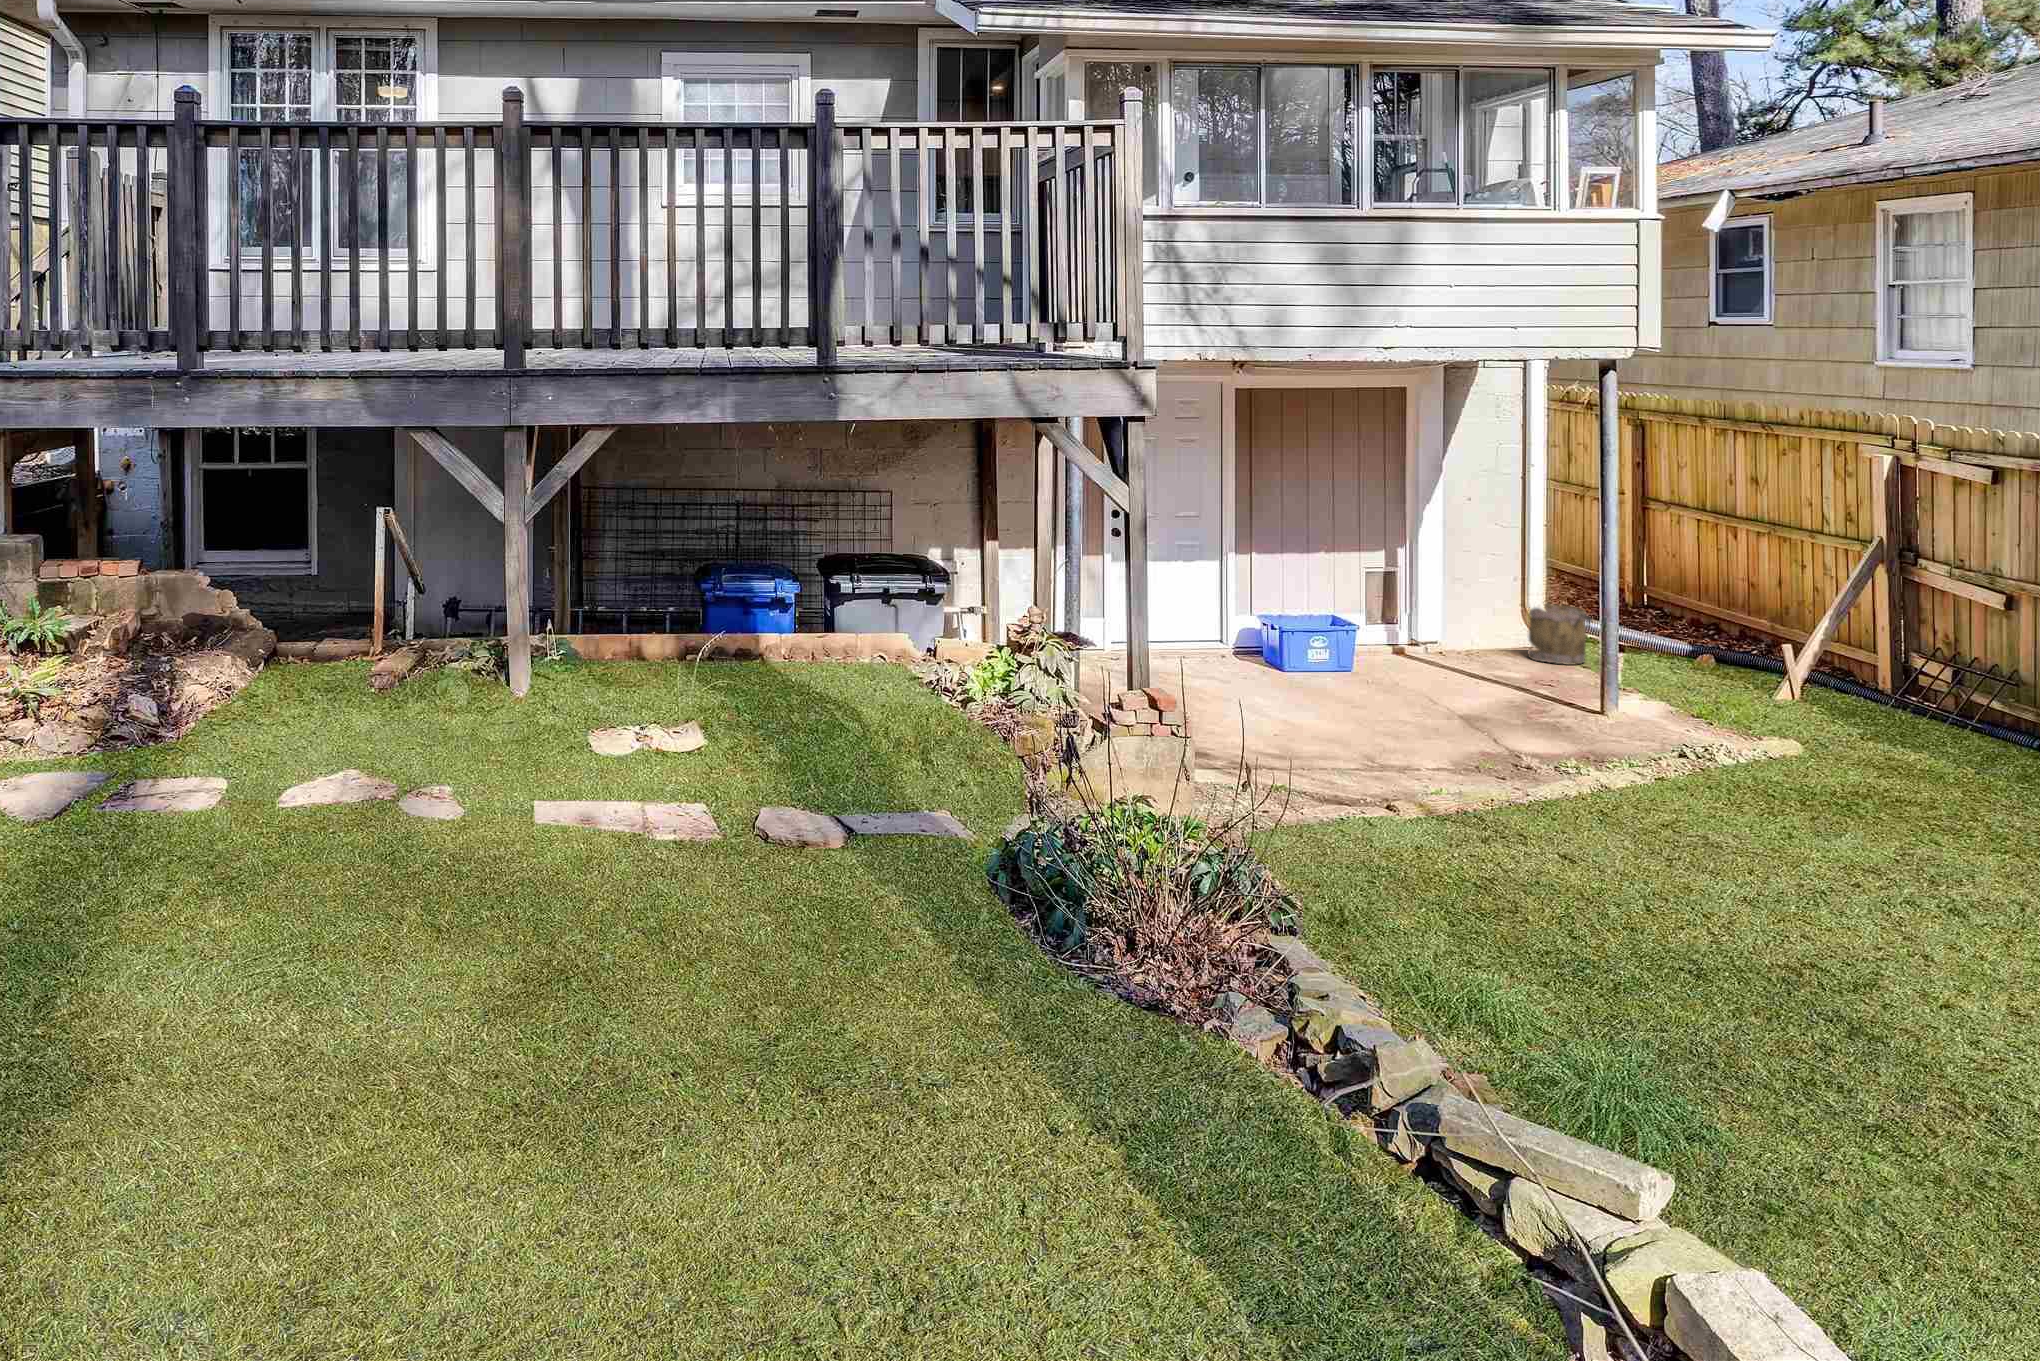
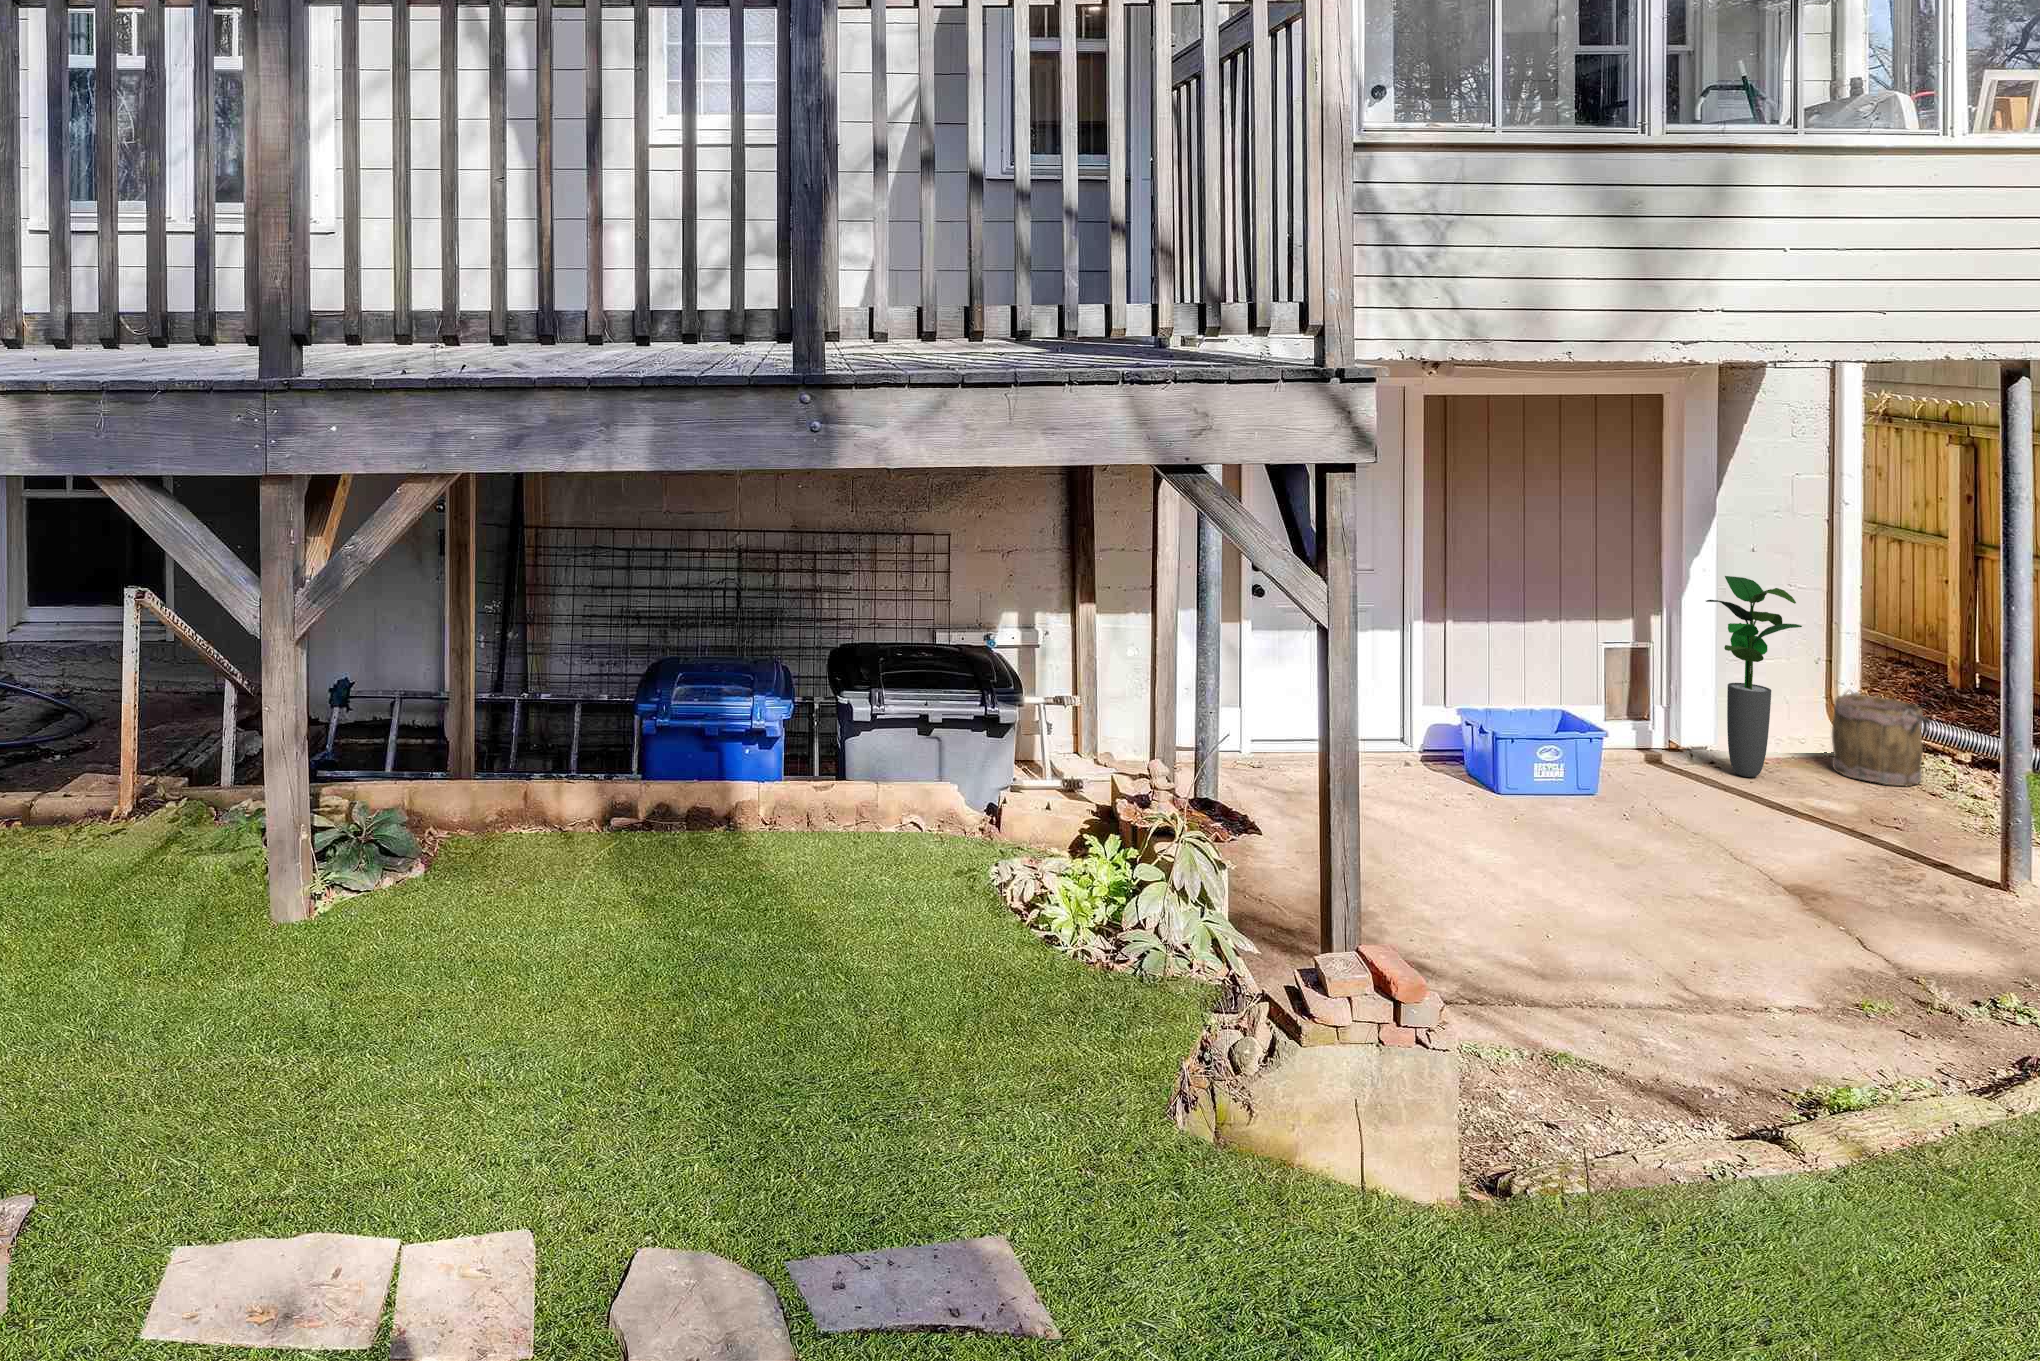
potted plant: none [1434,518,1498,661] -> present [1706,576,1802,777]

